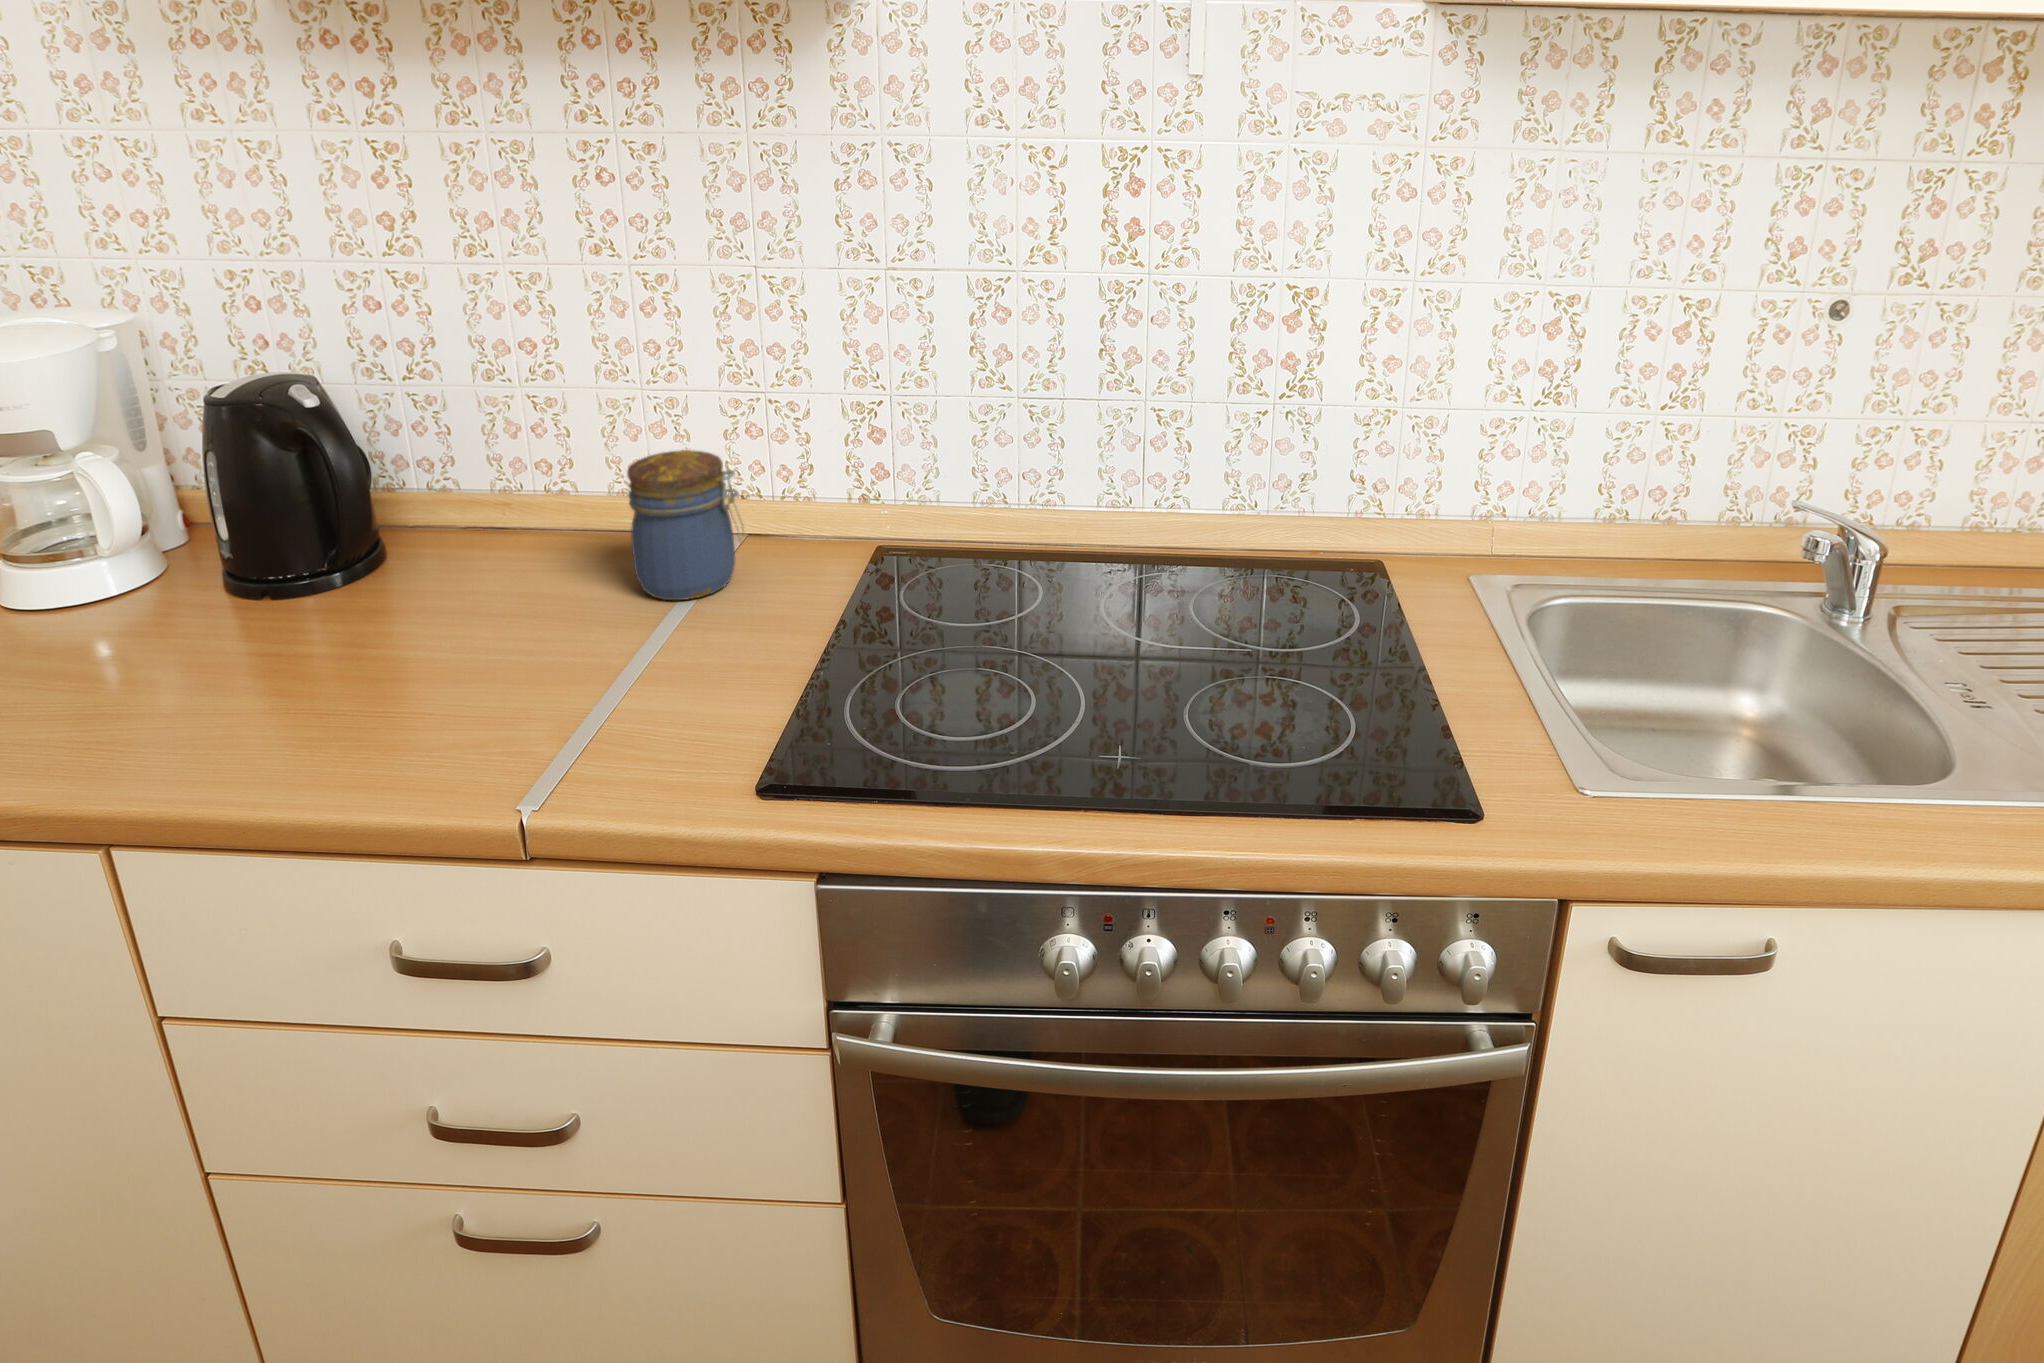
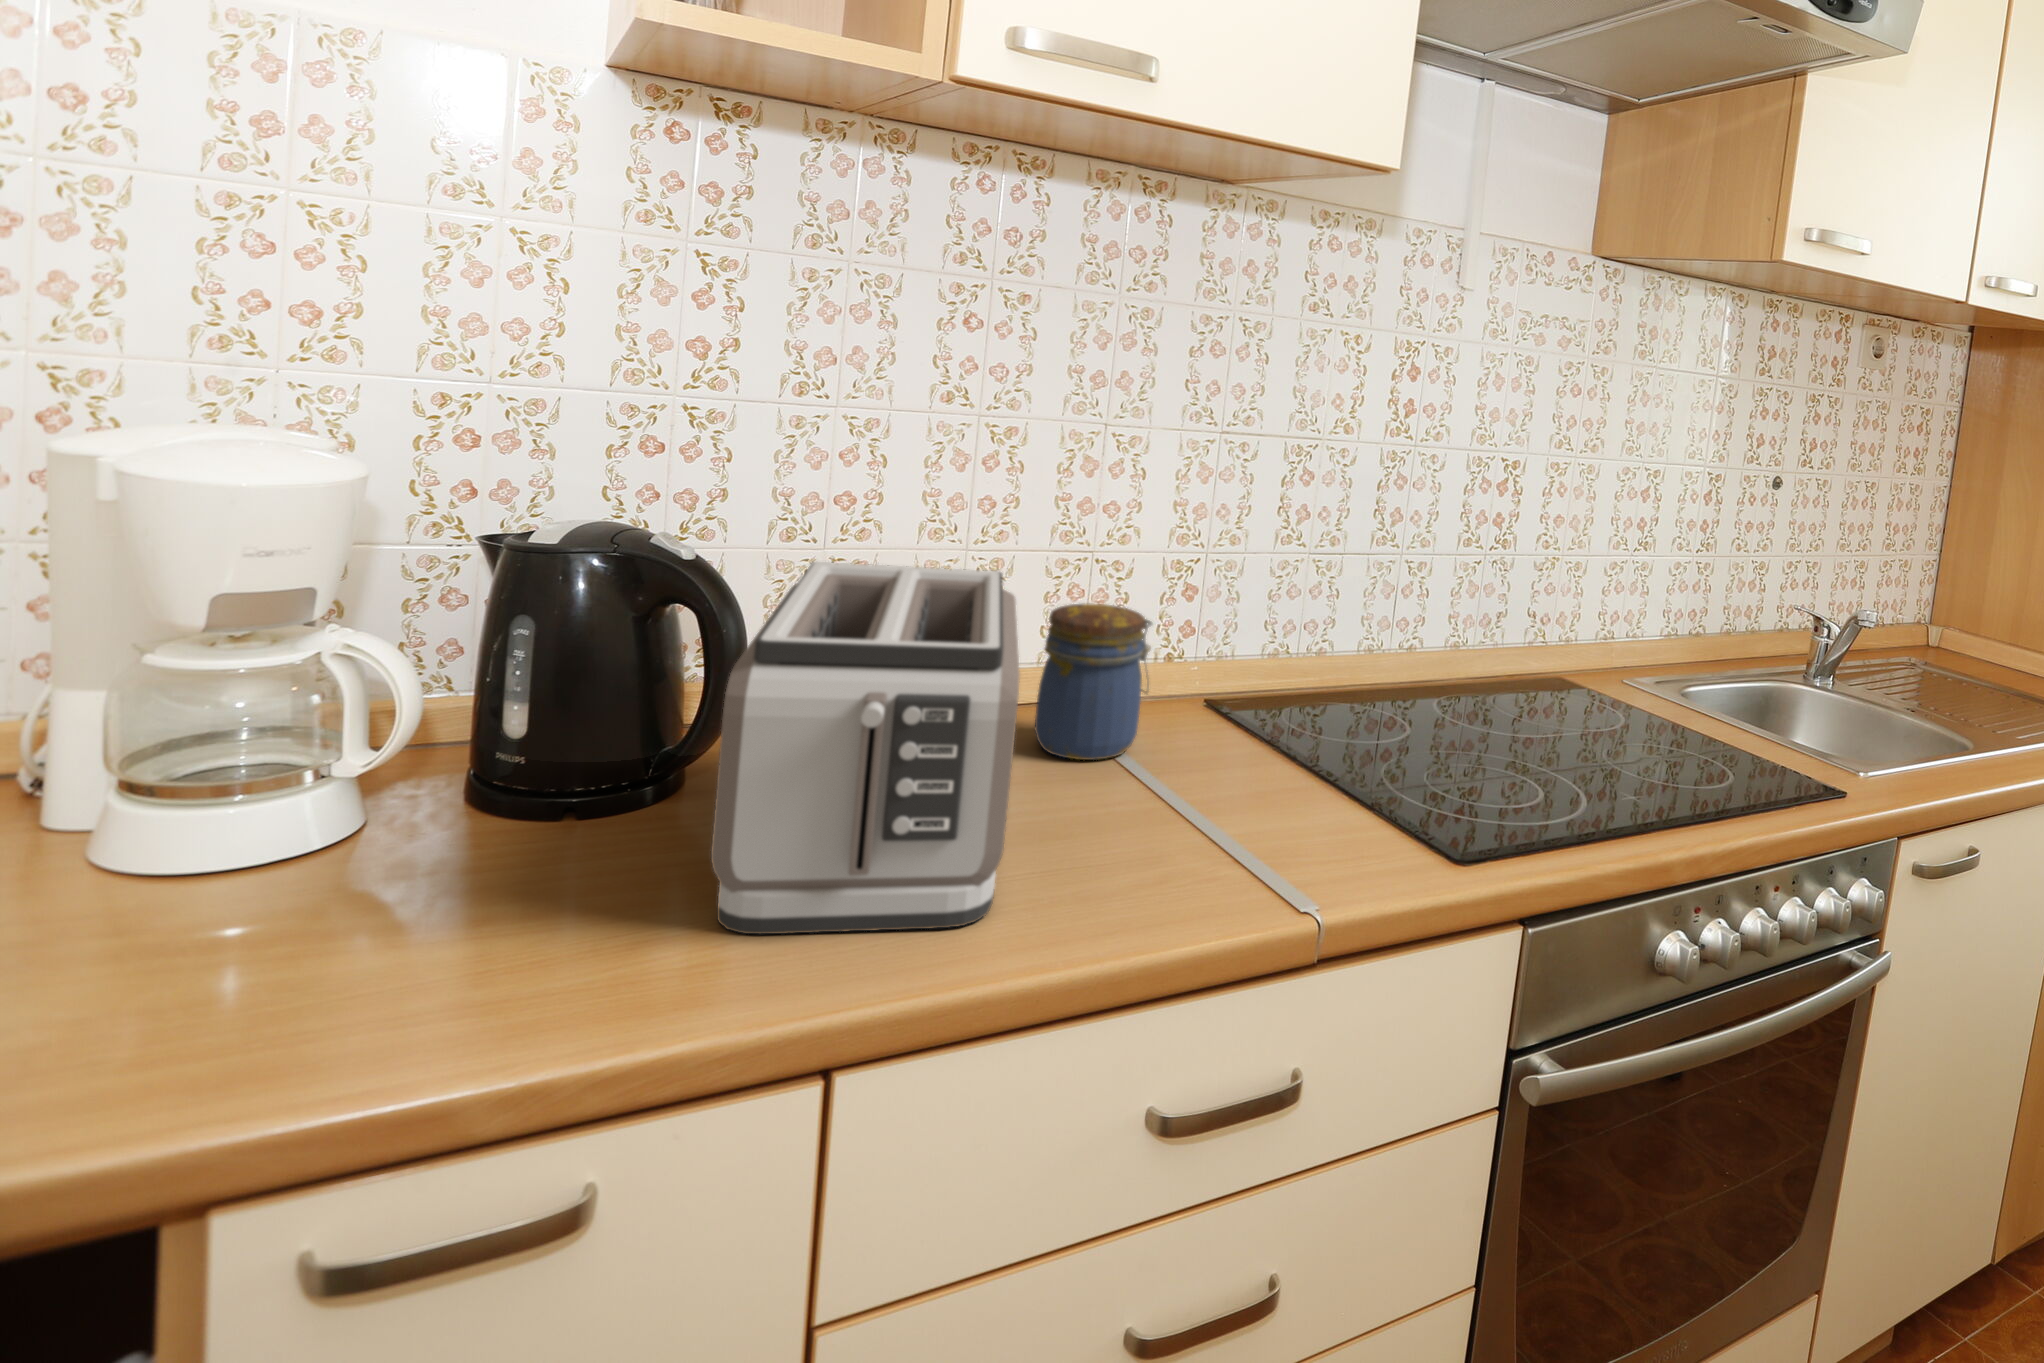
toaster: none [105,413,549,748] -> present [711,562,1020,934]

